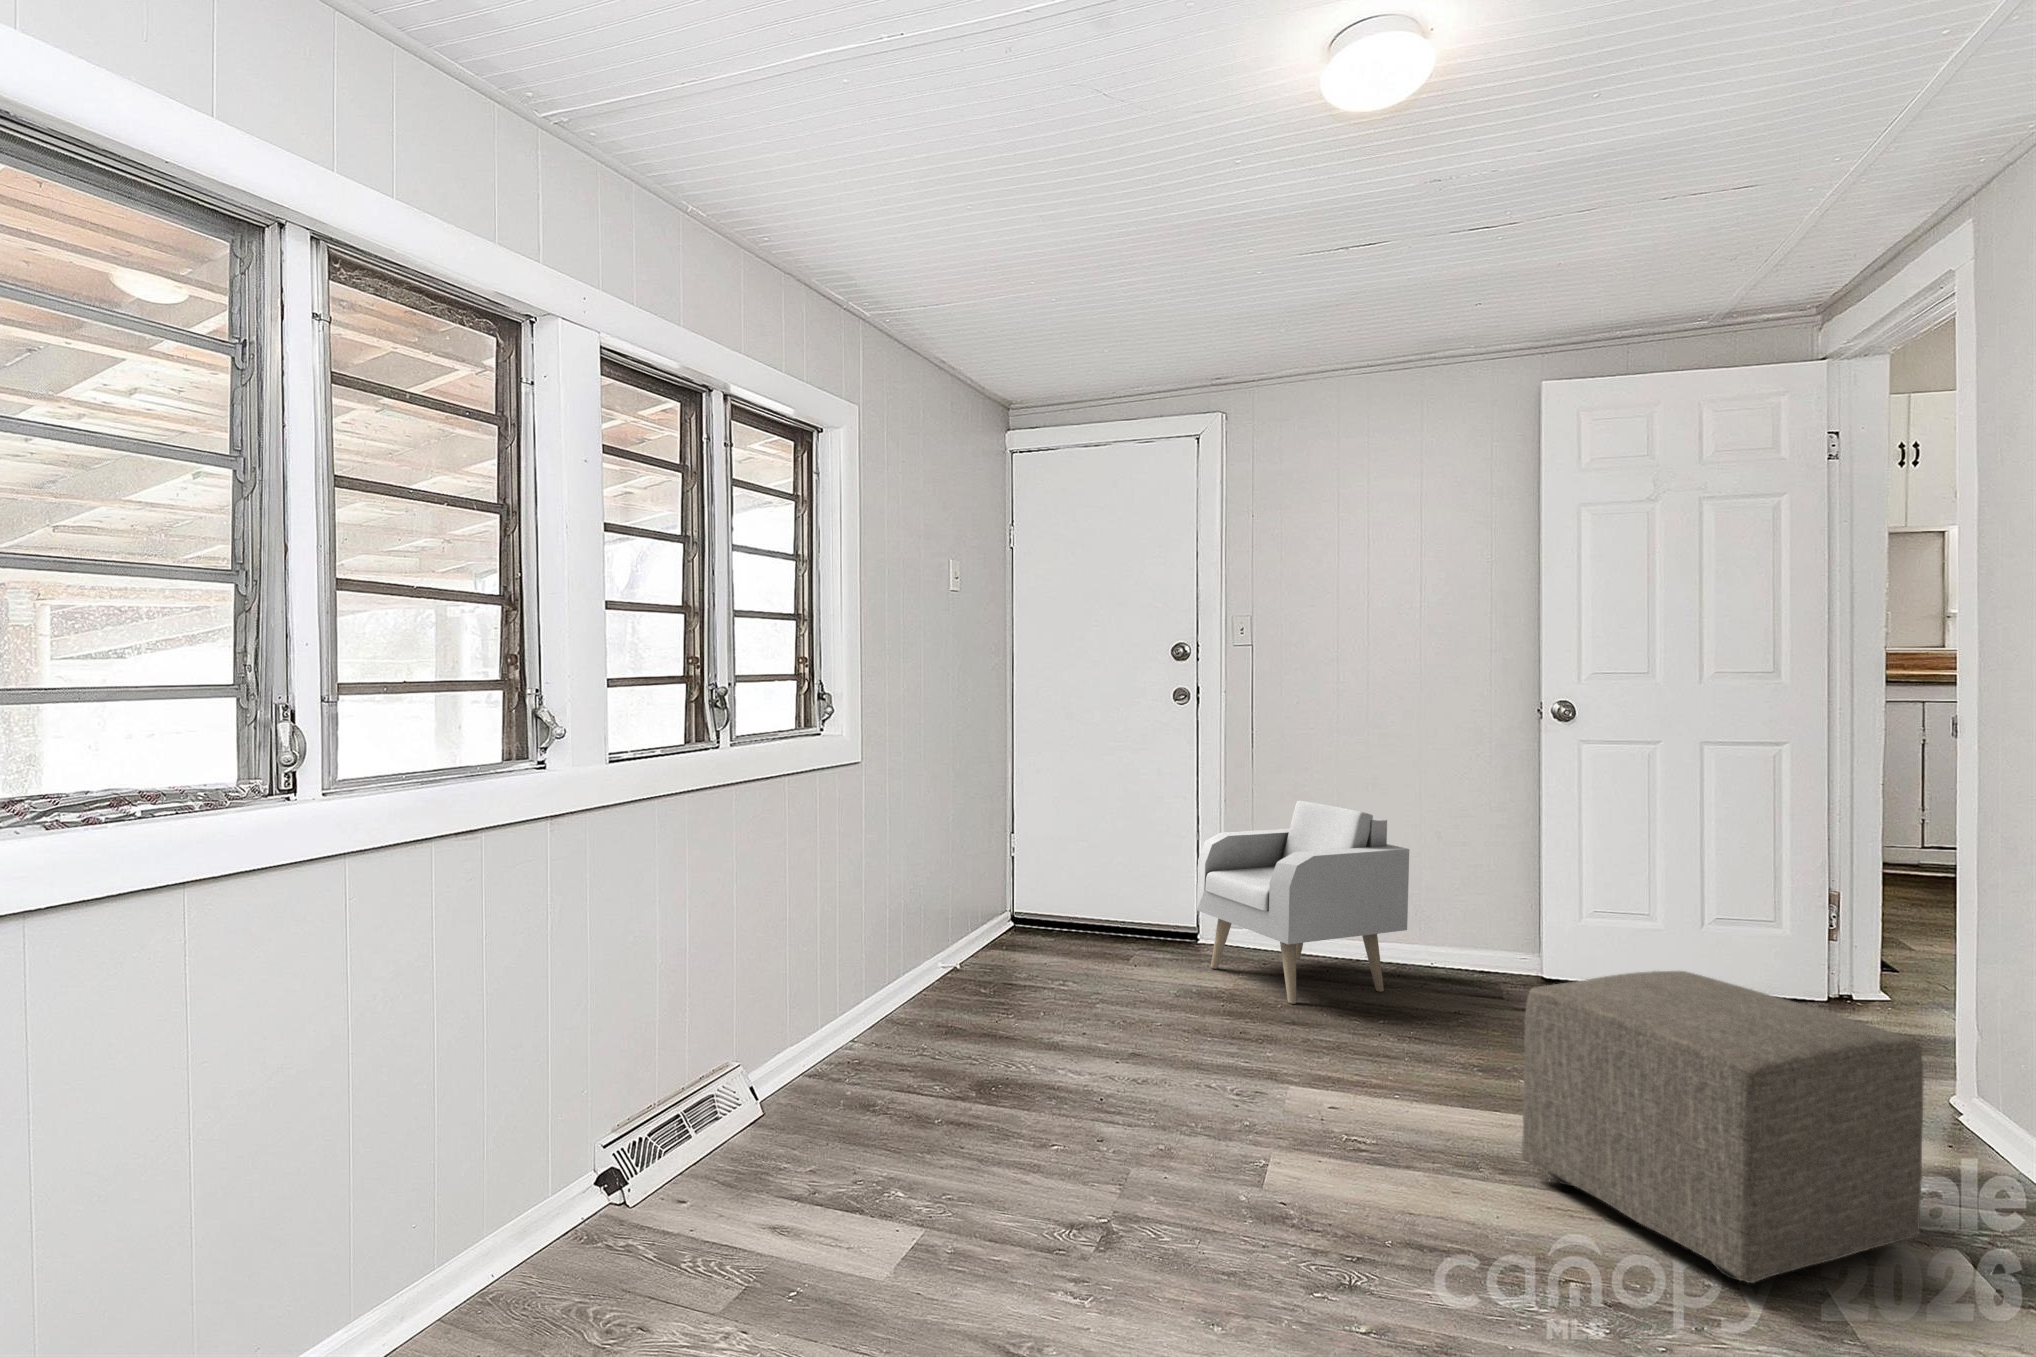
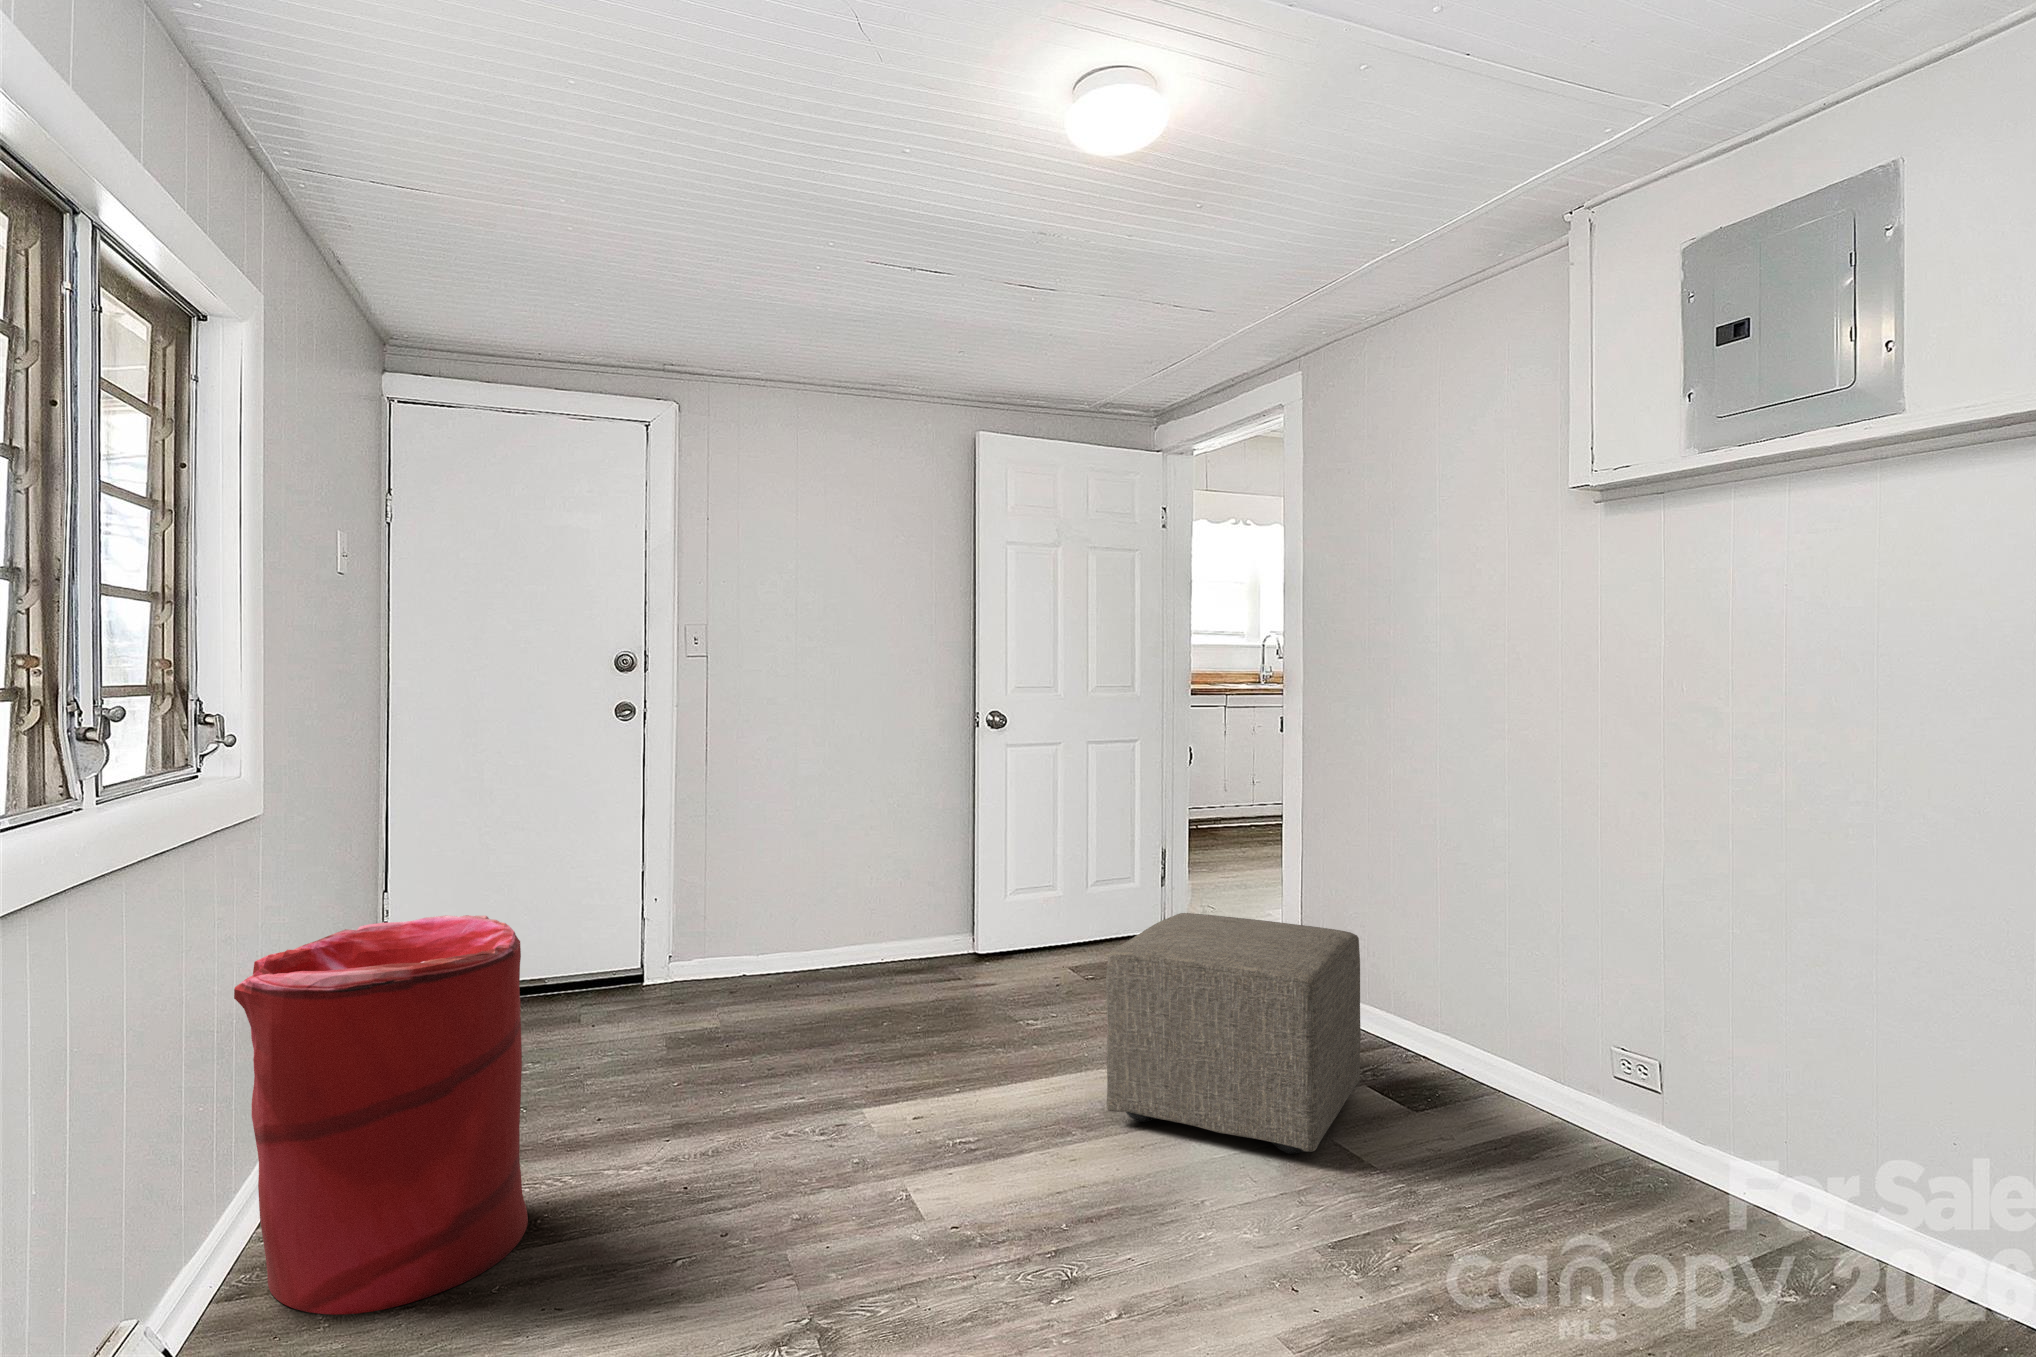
armchair: present [1197,801,1409,1004] -> none [665,804,887,1025]
laundry hamper: none [821,847,992,1109] -> present [234,915,528,1314]

